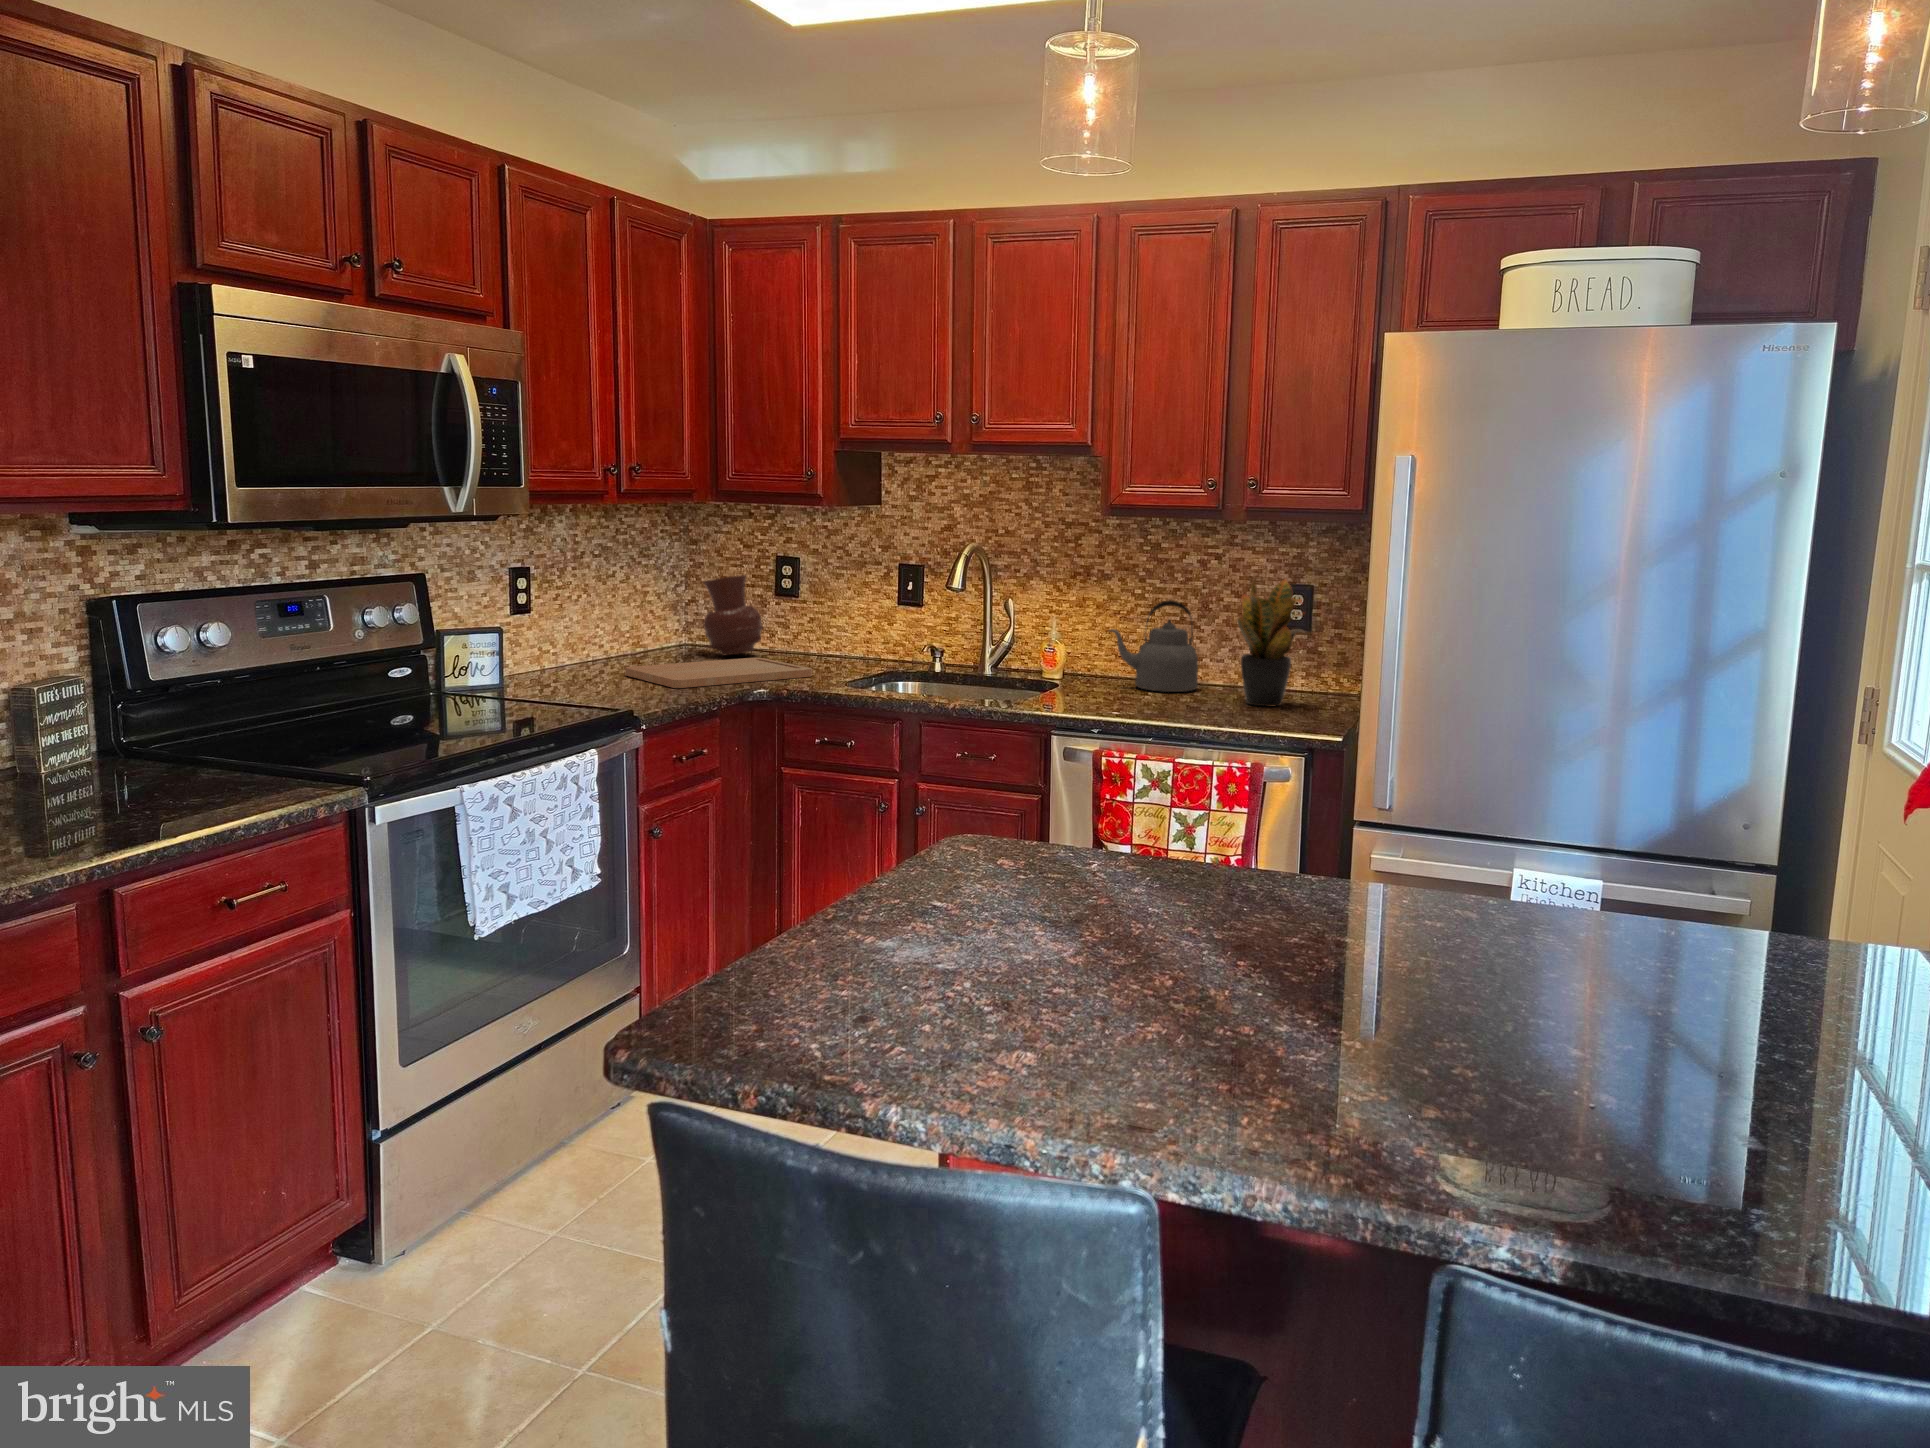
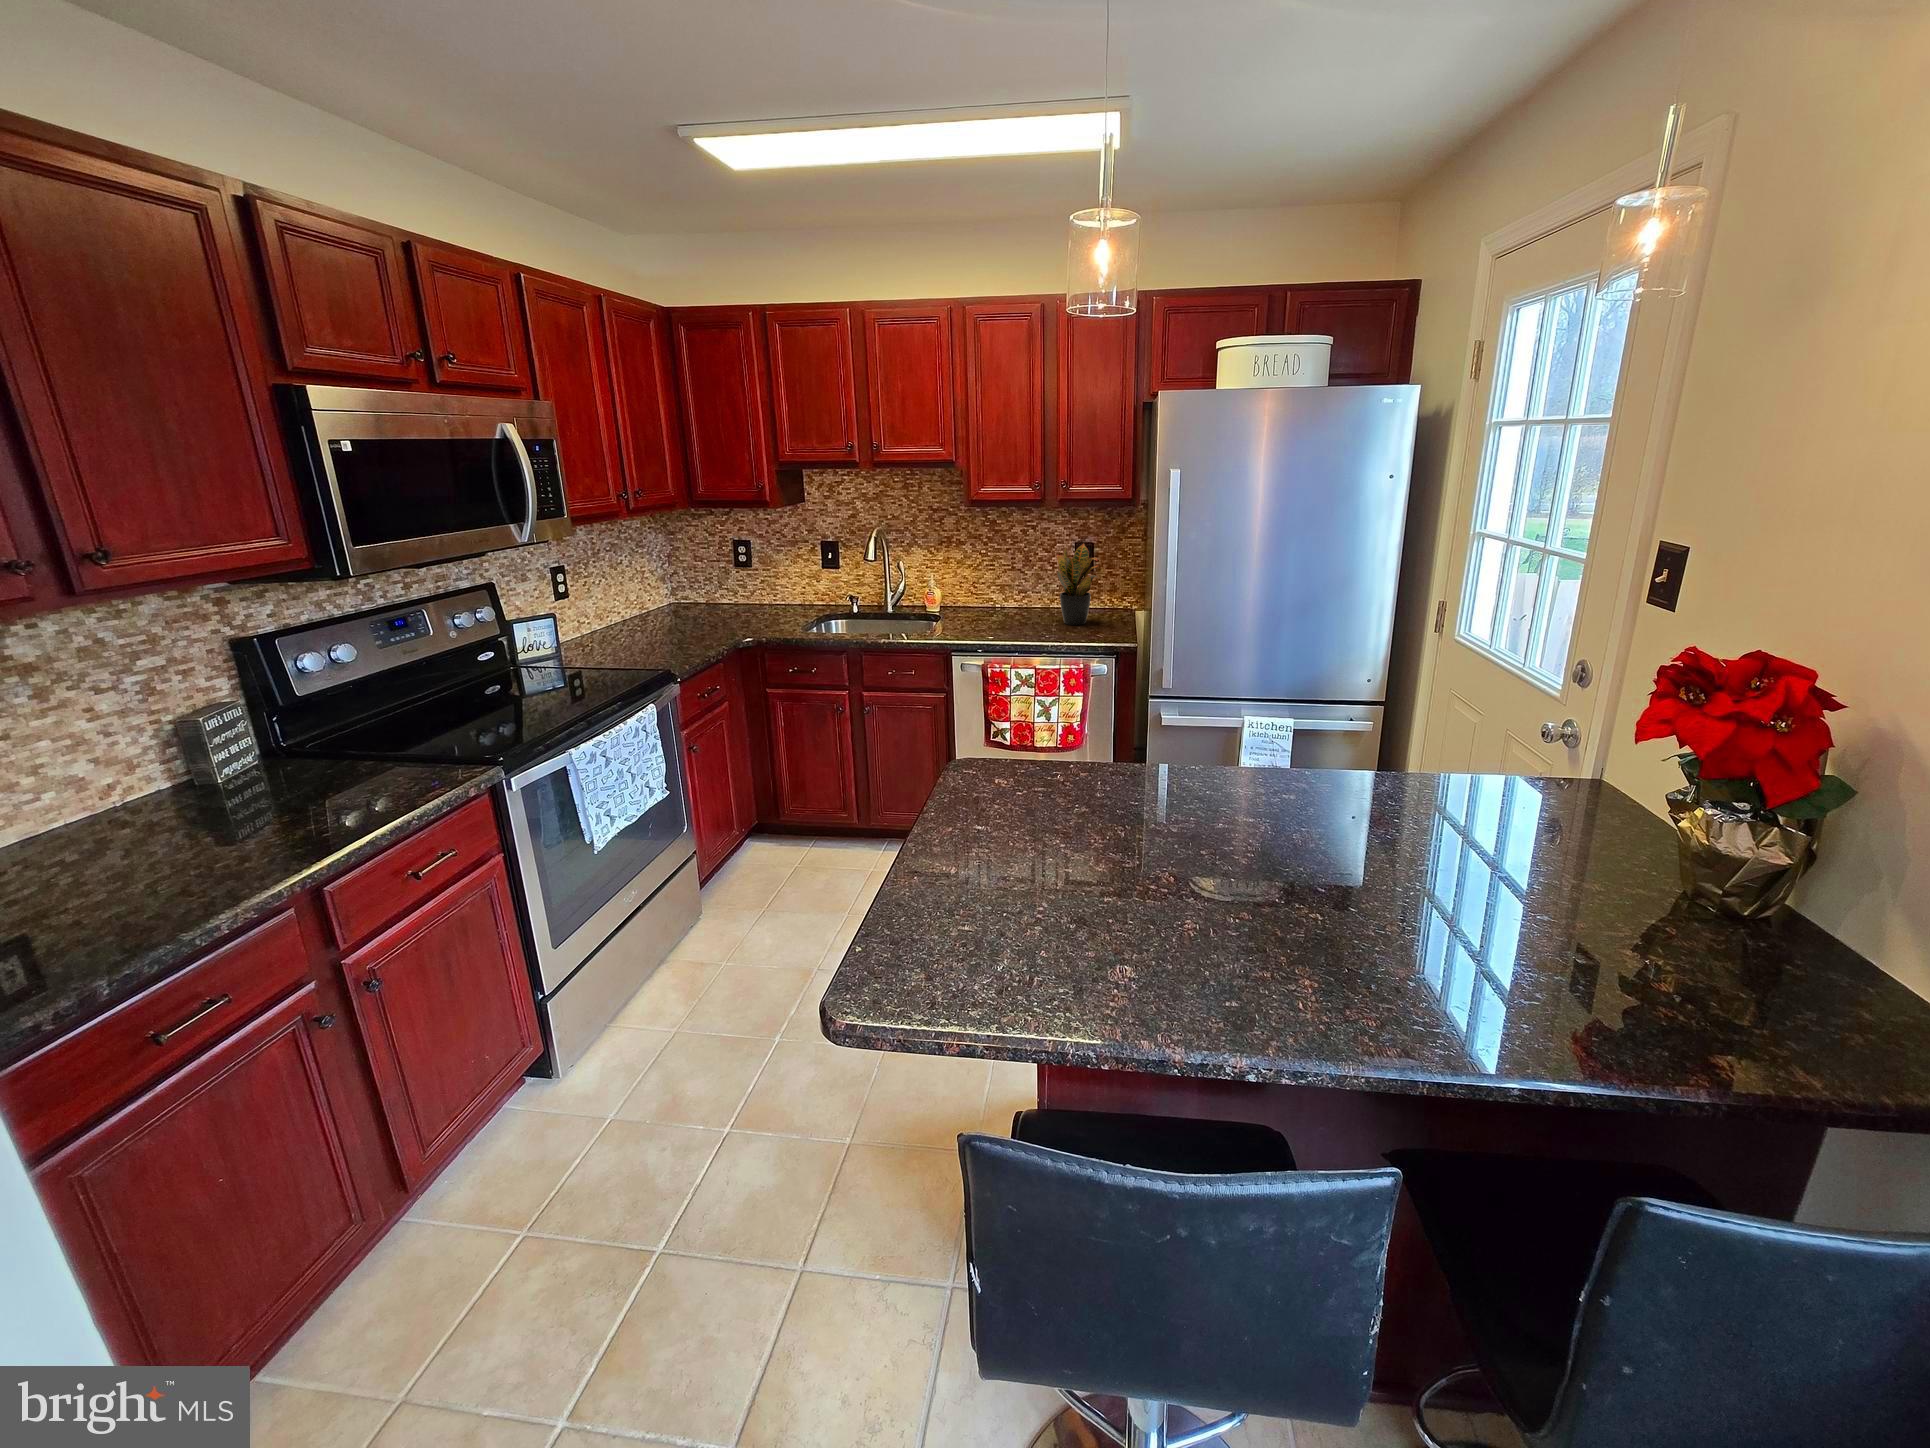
vase: present [703,575,763,656] -> none [684,555,730,612]
kettle: present [1109,600,1198,692] -> none [972,560,1030,618]
cutting board: present [626,658,812,688] -> none [644,613,777,645]

